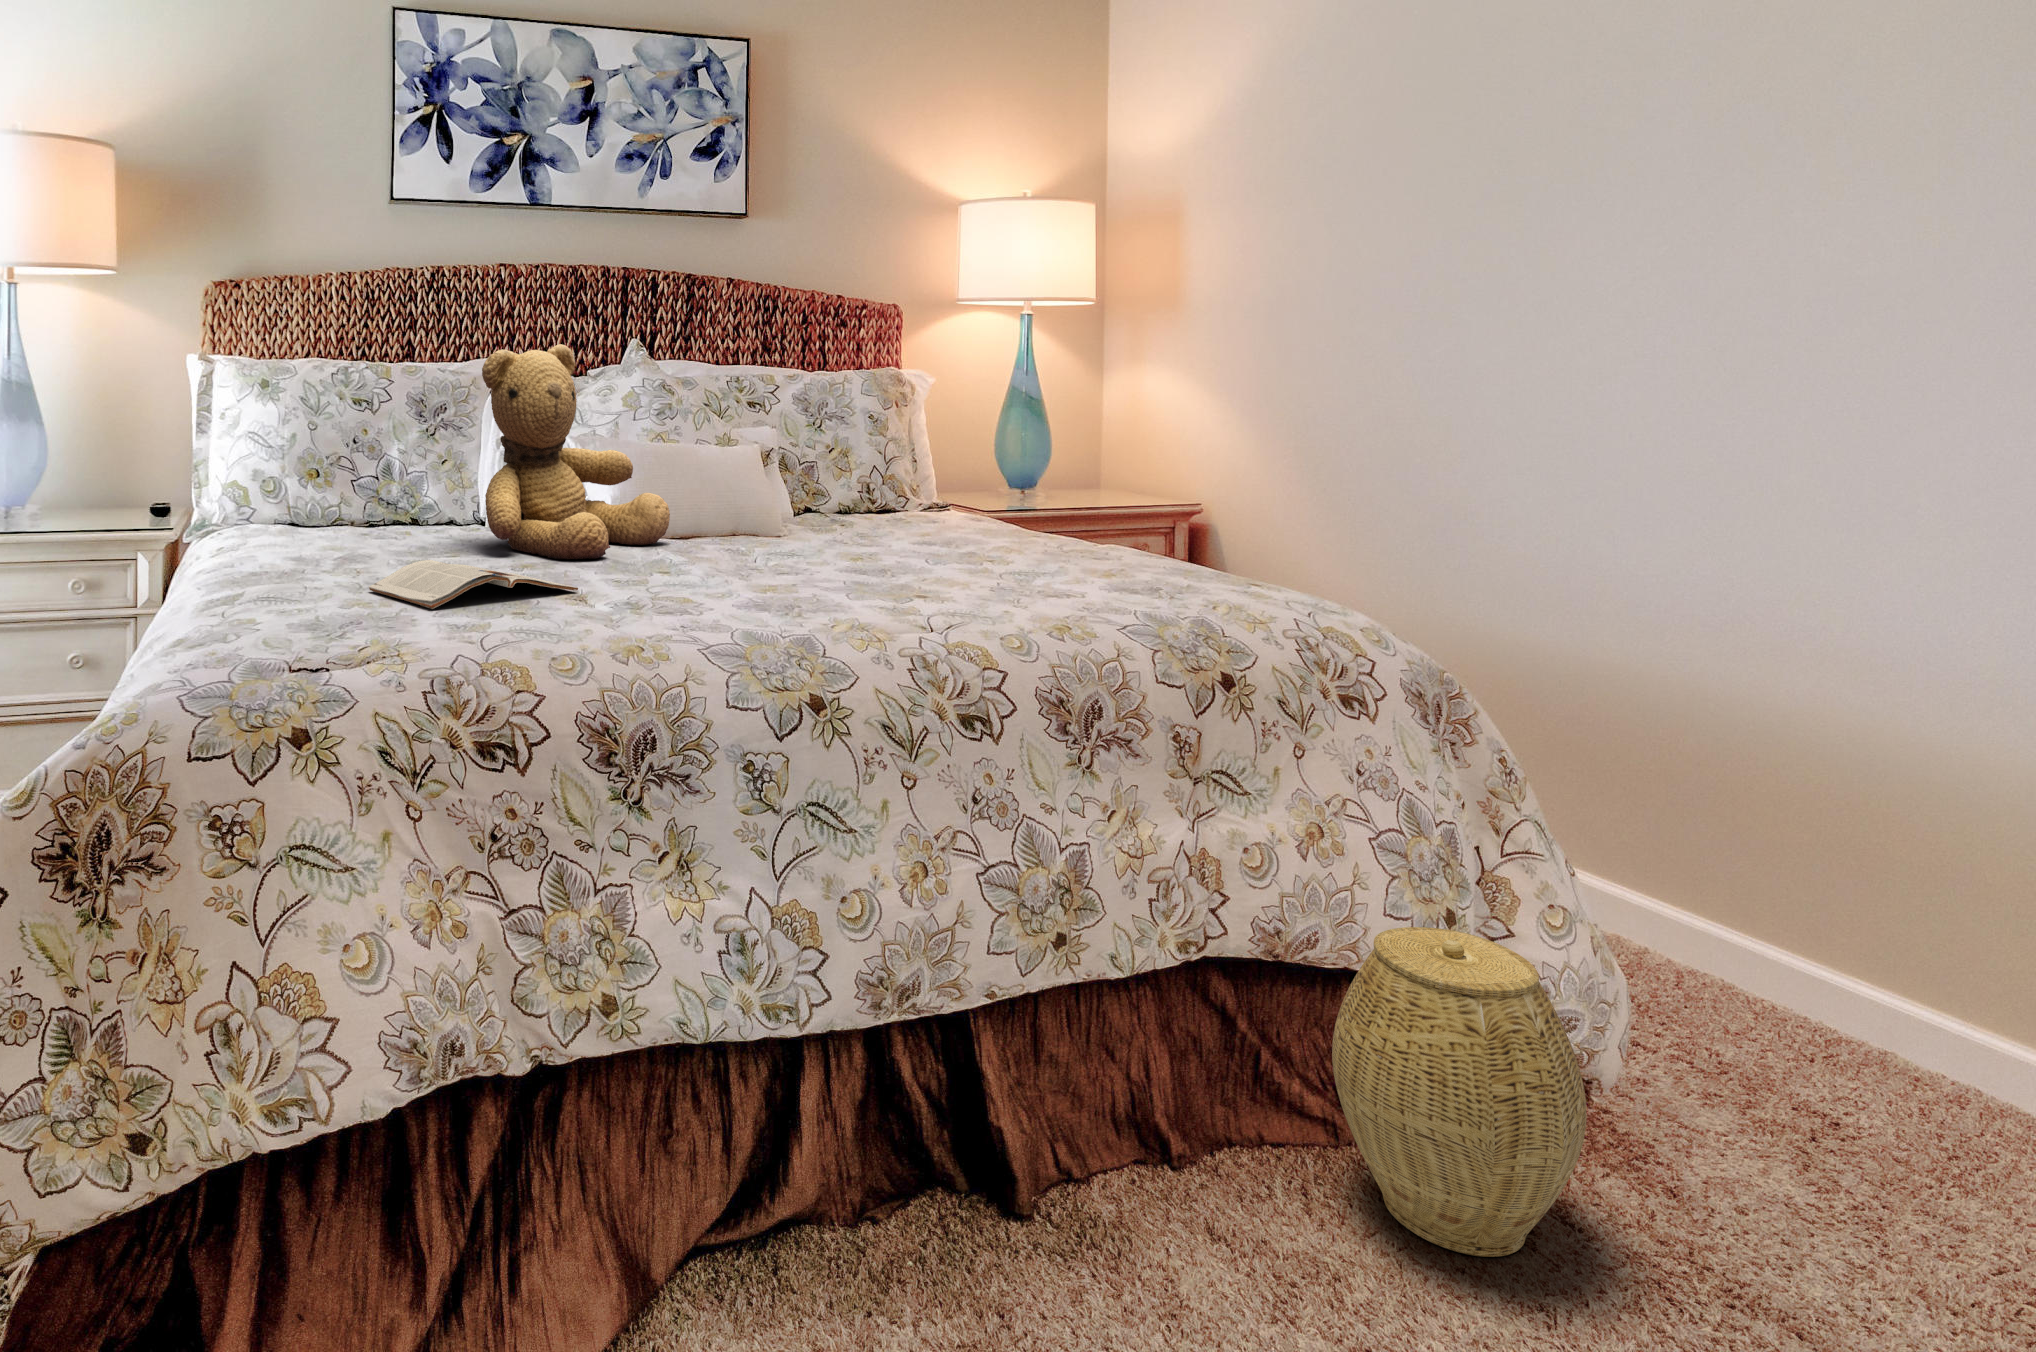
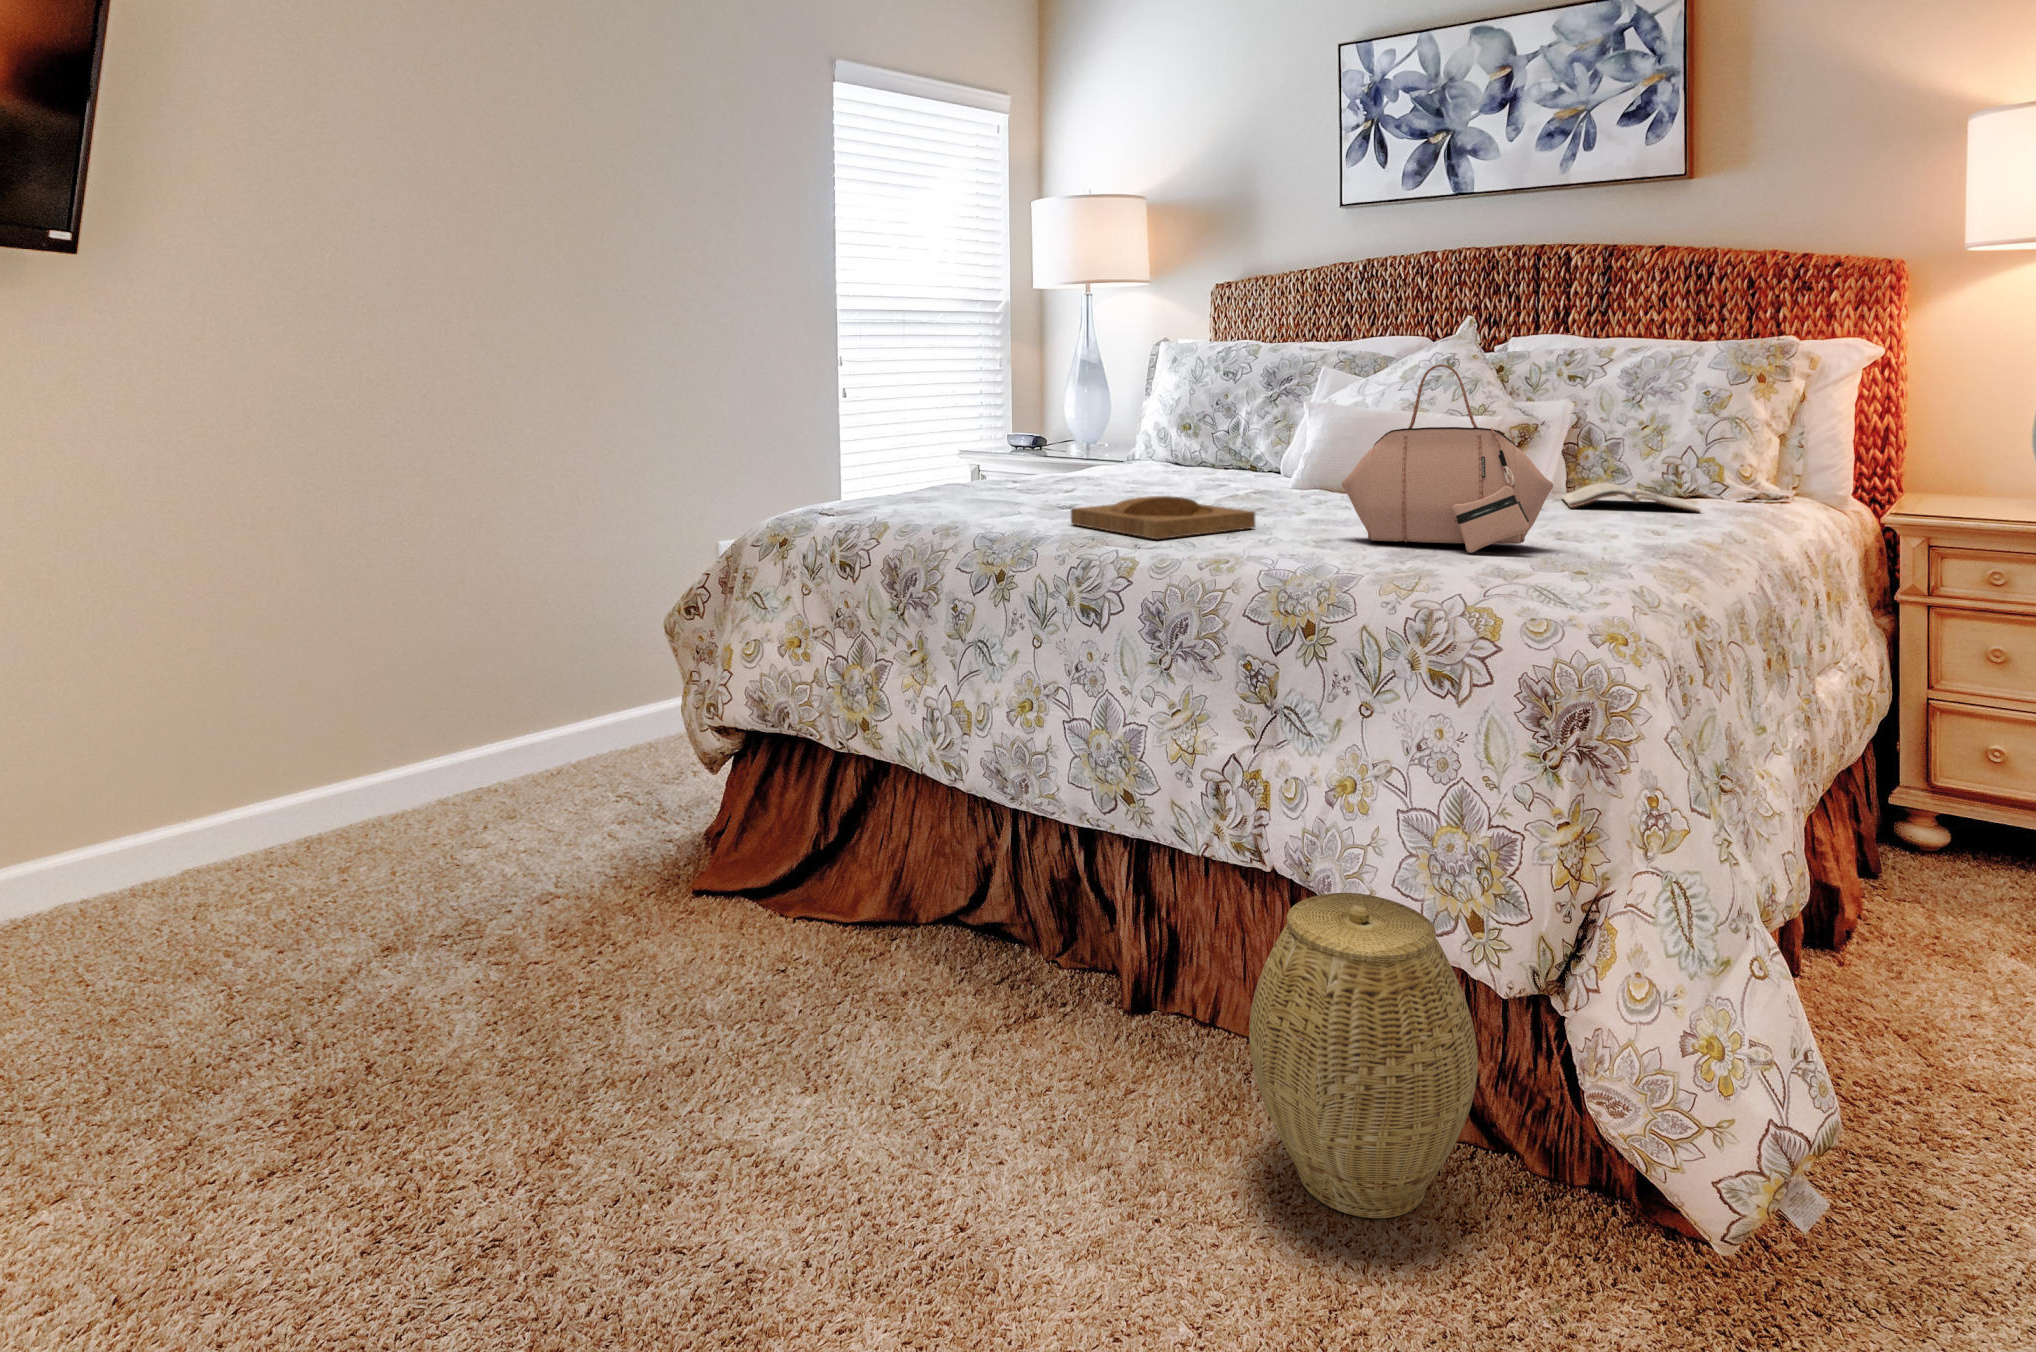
teddy bear: present [482,344,670,559] -> none [1136,329,1297,494]
handbag: none [996,394,1155,580] -> present [1342,364,1553,553]
tray: none [743,559,937,613] -> present [1071,496,1255,539]
magazine: present [369,560,578,609] -> present [1561,483,1700,512]

